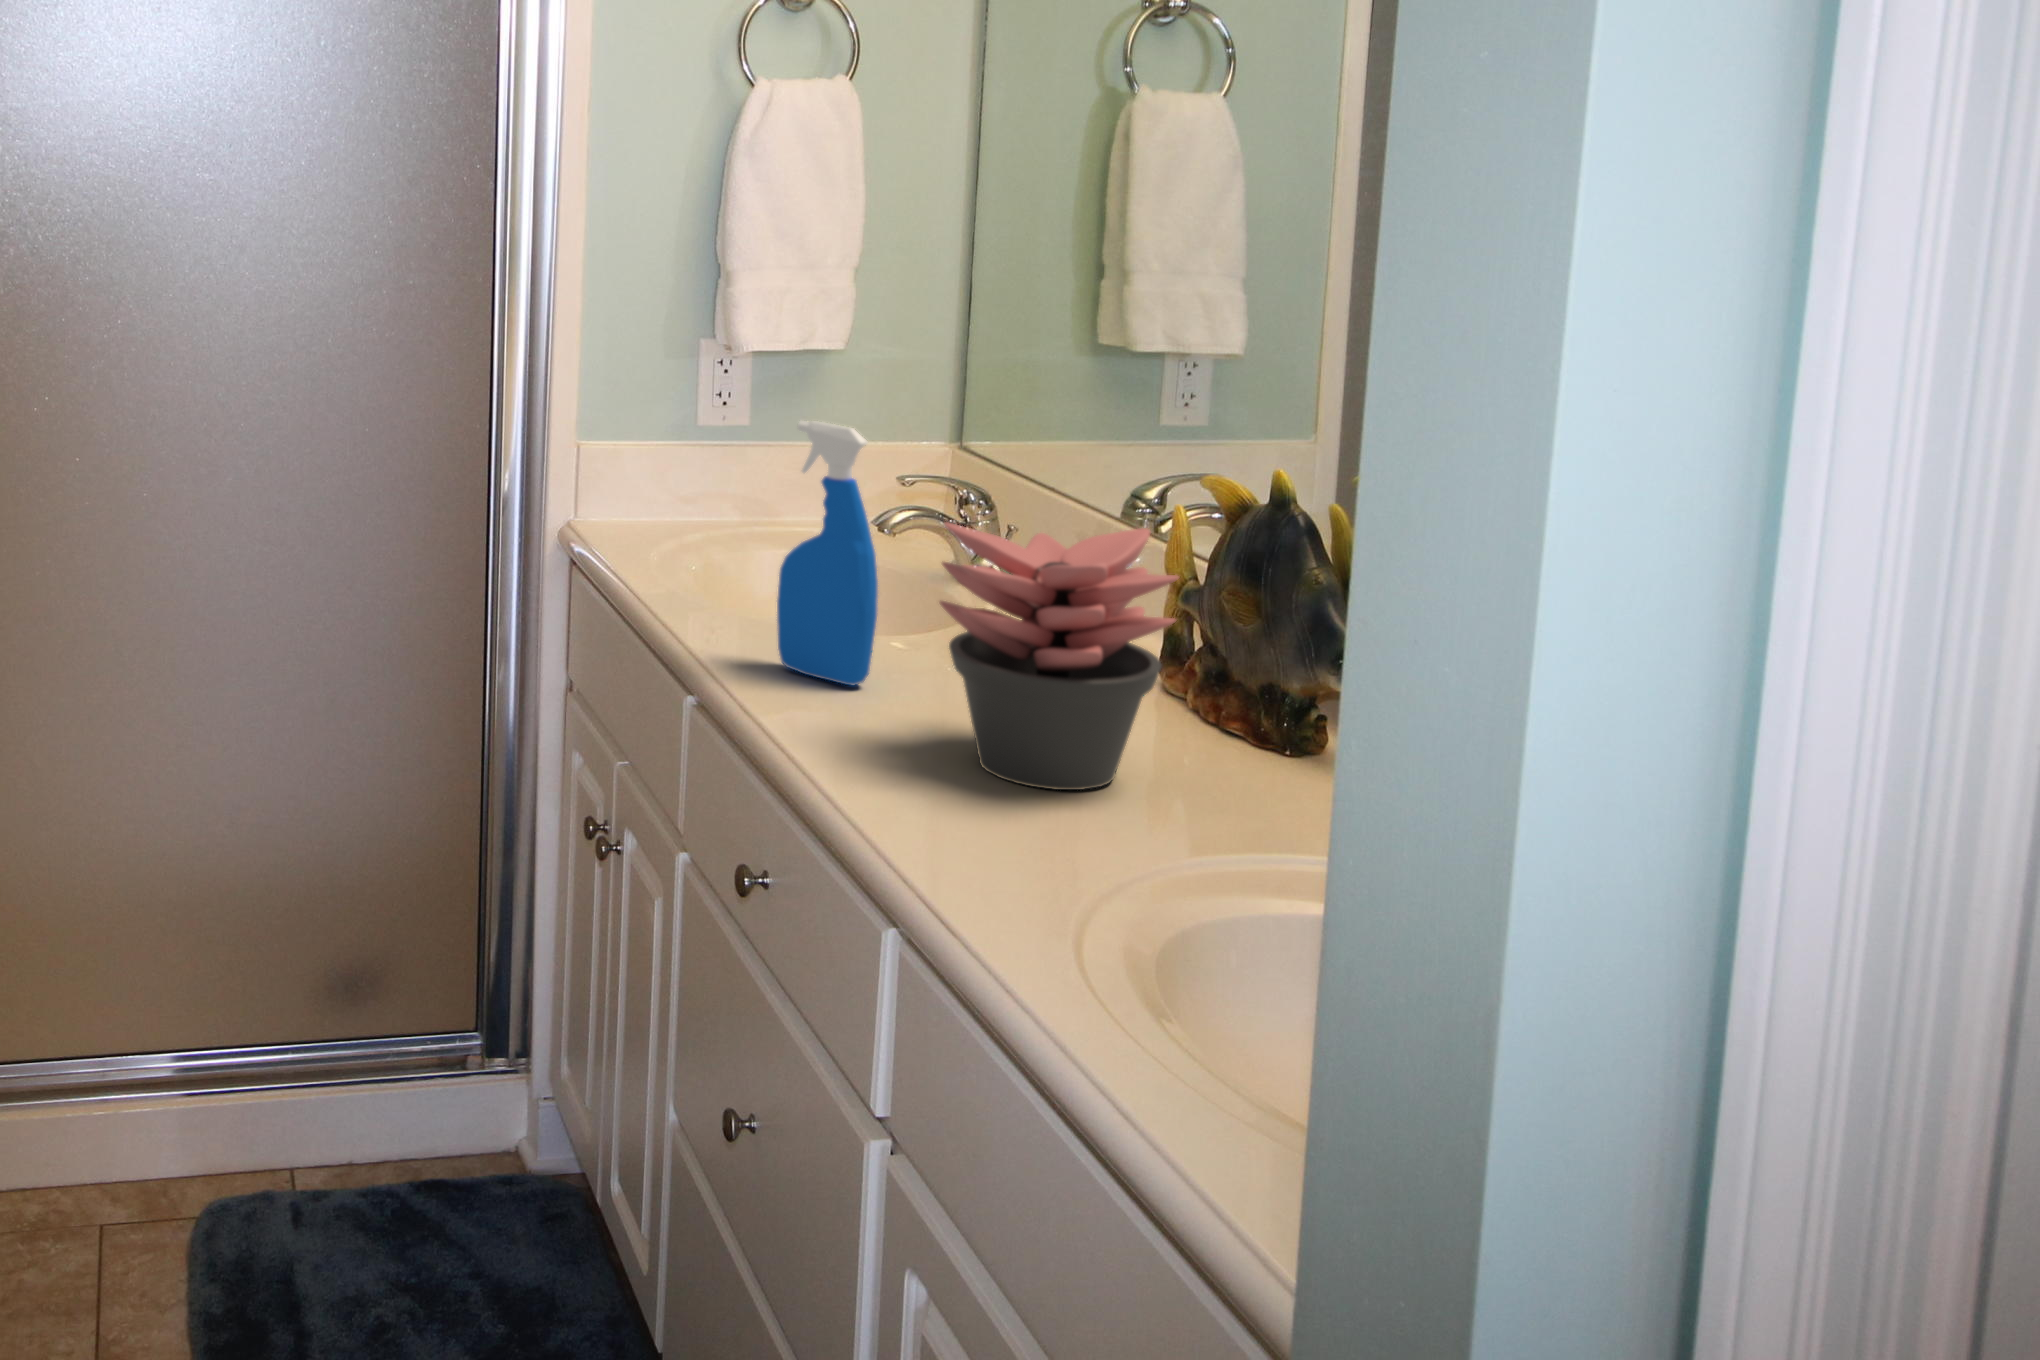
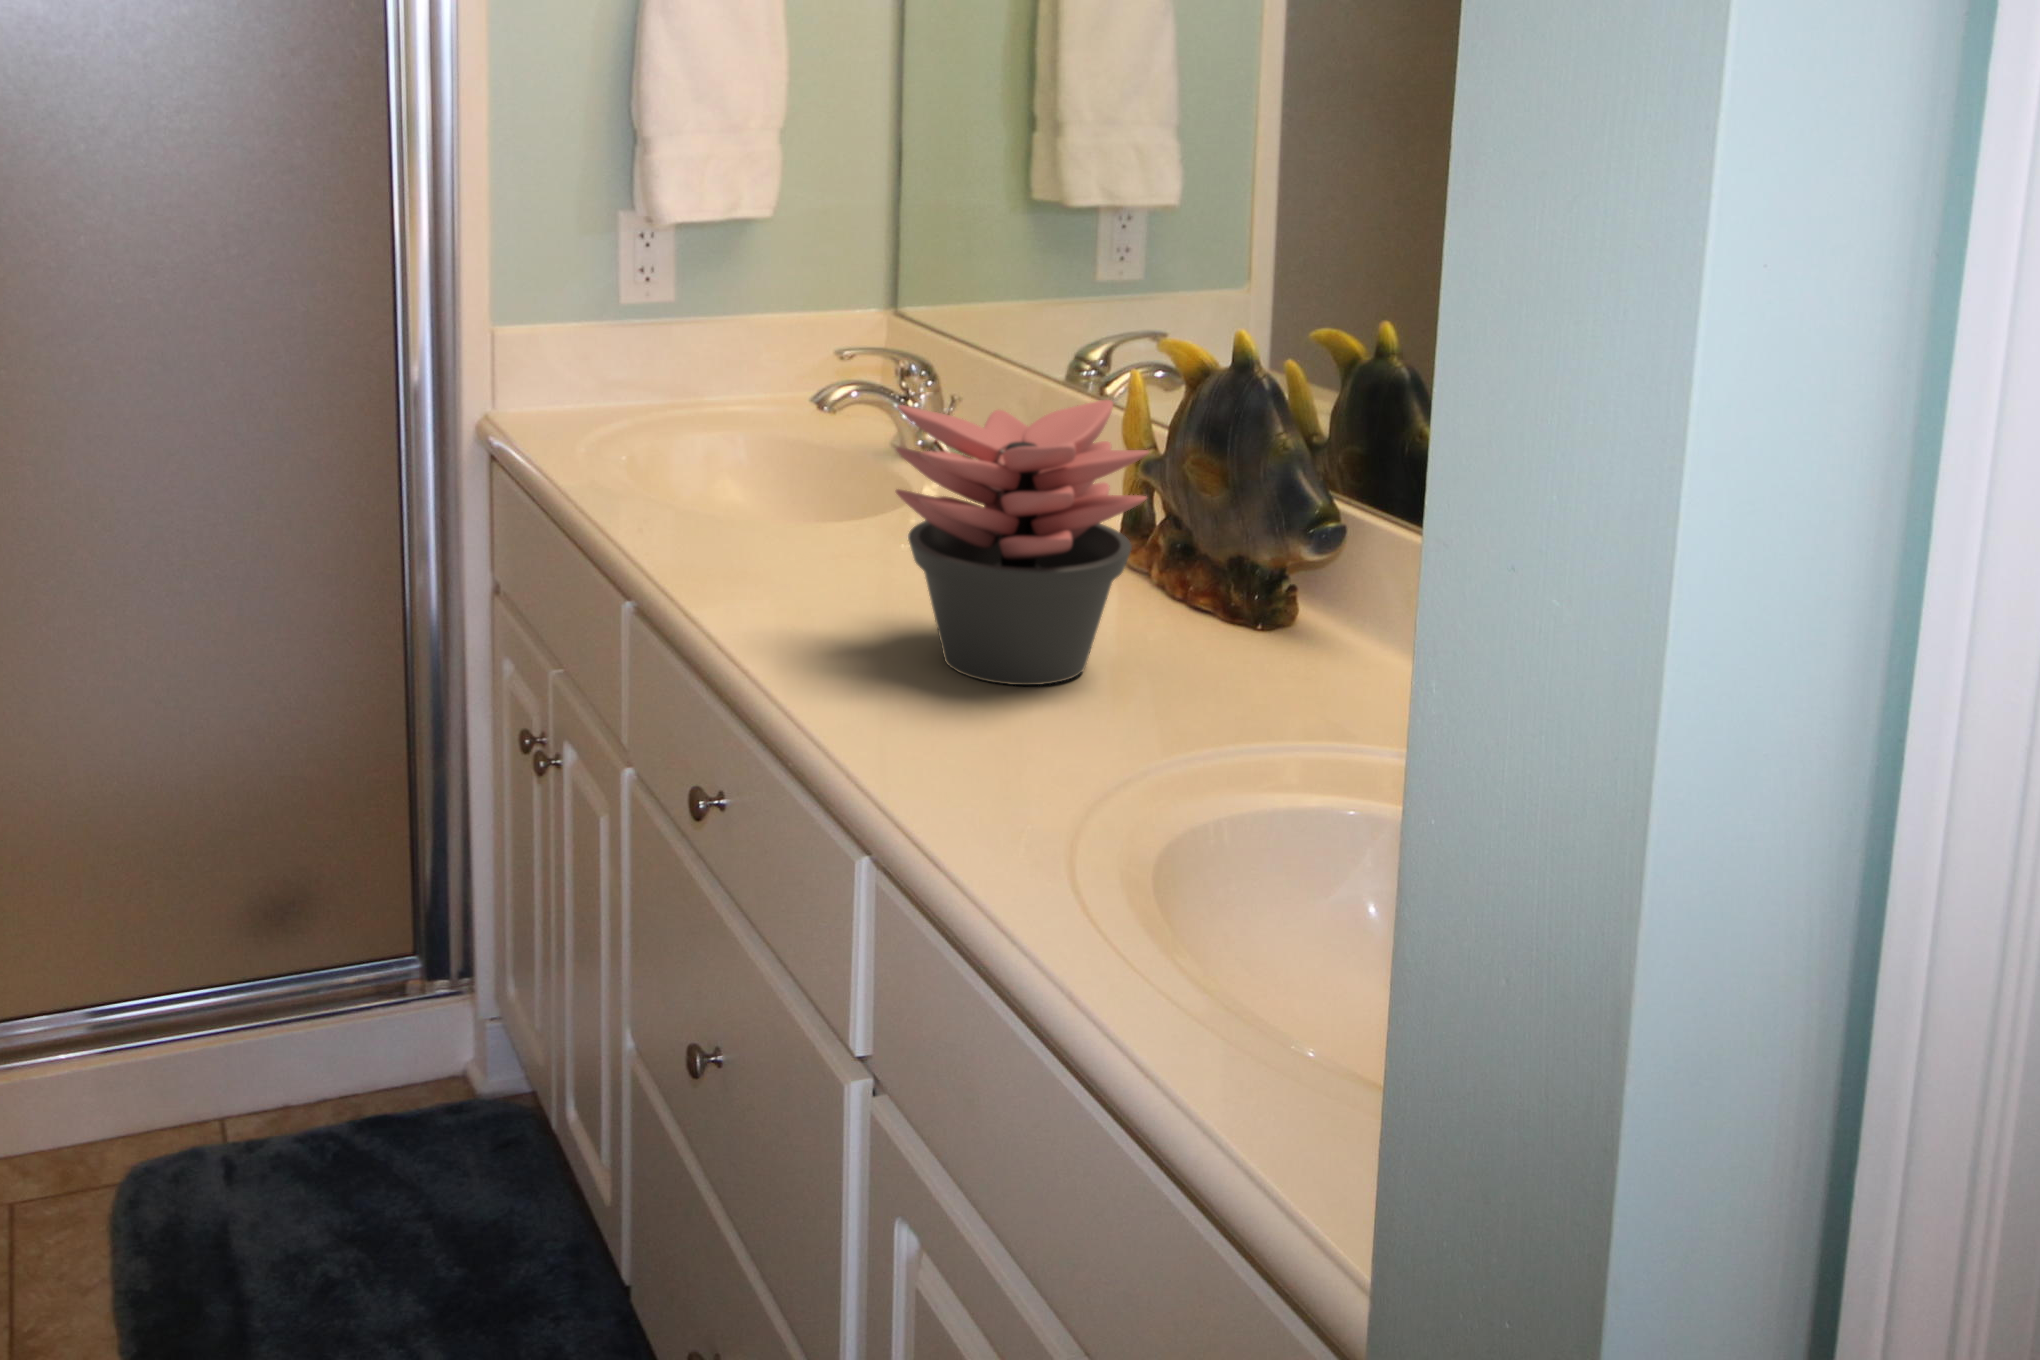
spray bottle: present [777,421,878,686] -> none [719,299,827,582]

